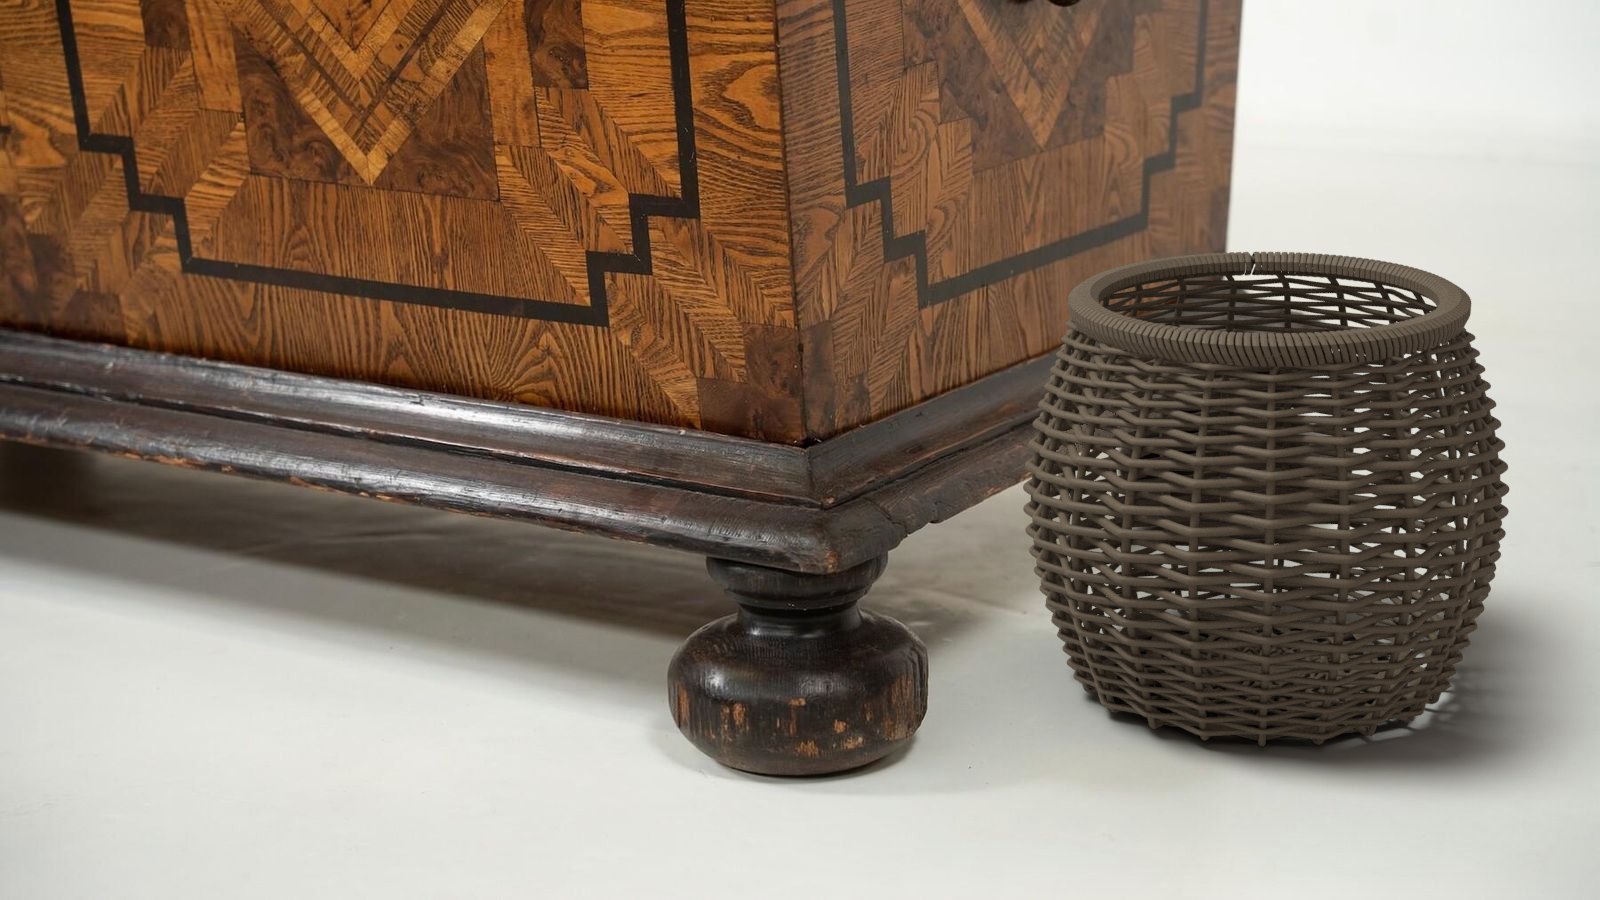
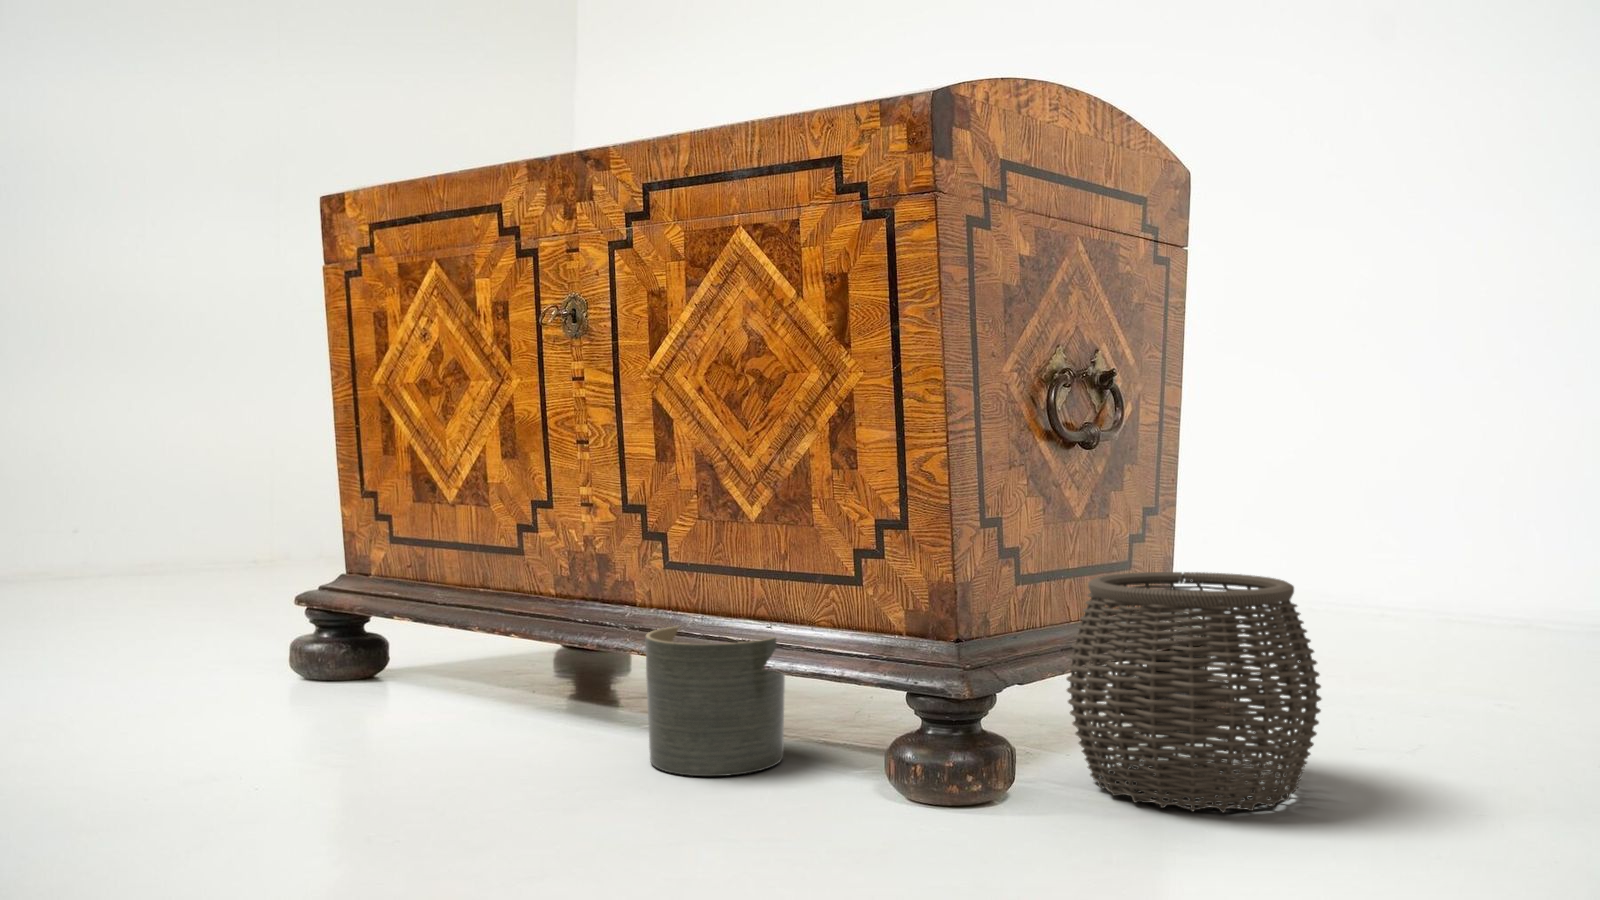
planter: none [158,383,466,715] -> present [646,626,785,776]

